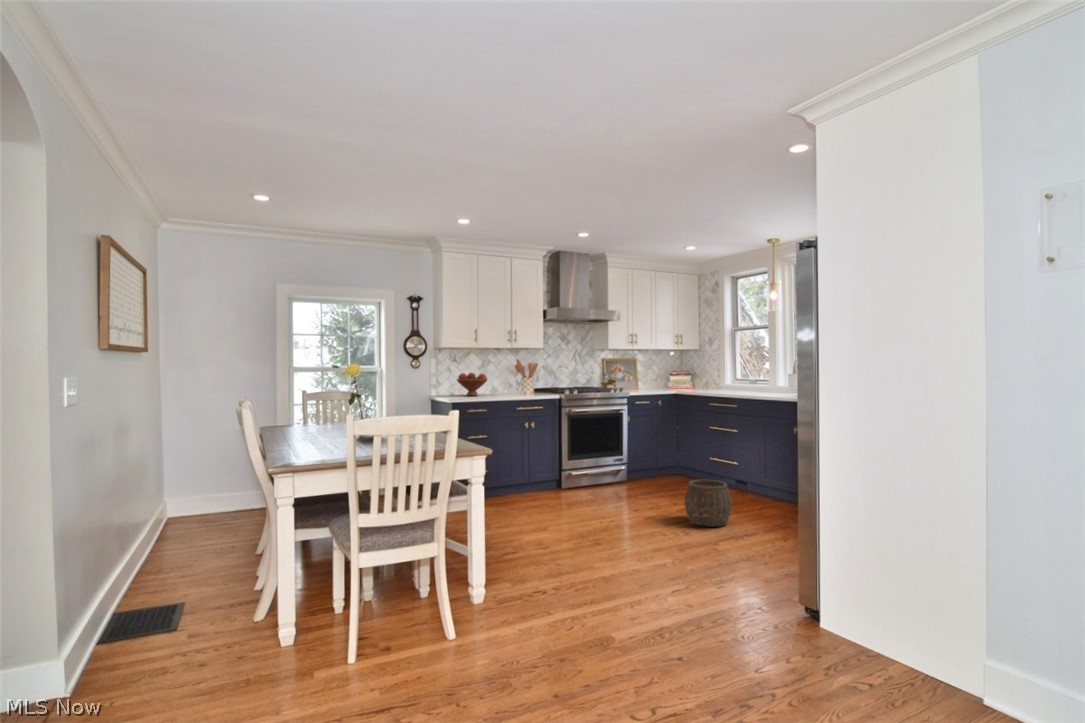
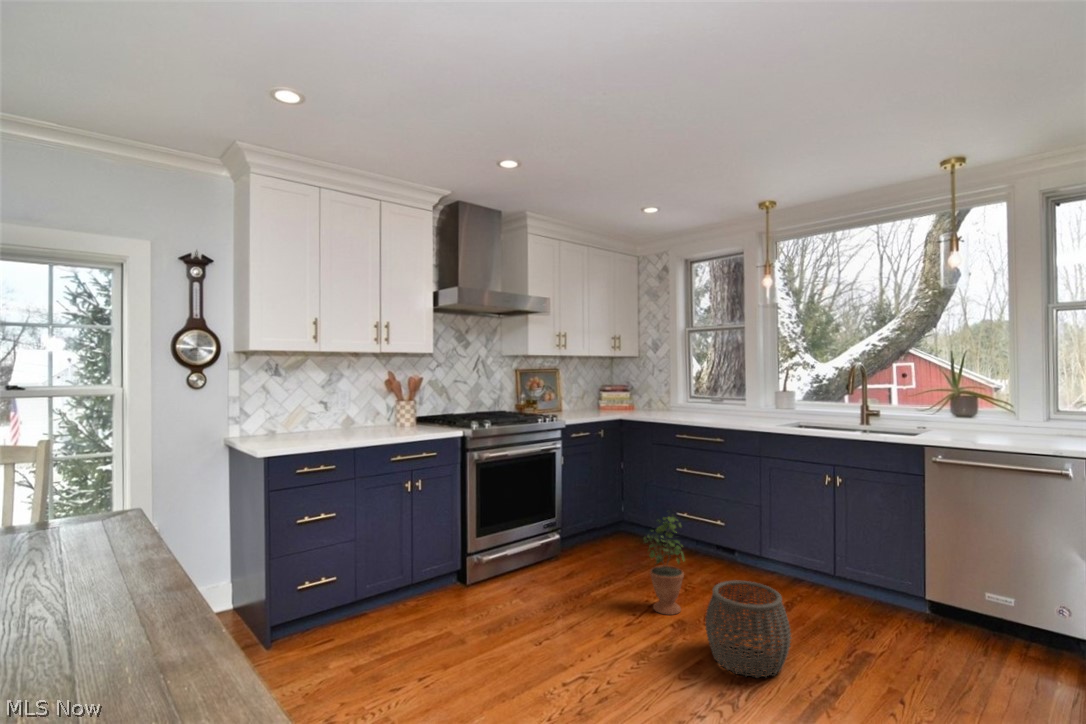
fruit bowl: present [457,373,487,396] -> none [279,394,338,436]
potted plant: none [664,445,690,506] -> present [644,514,685,615]

